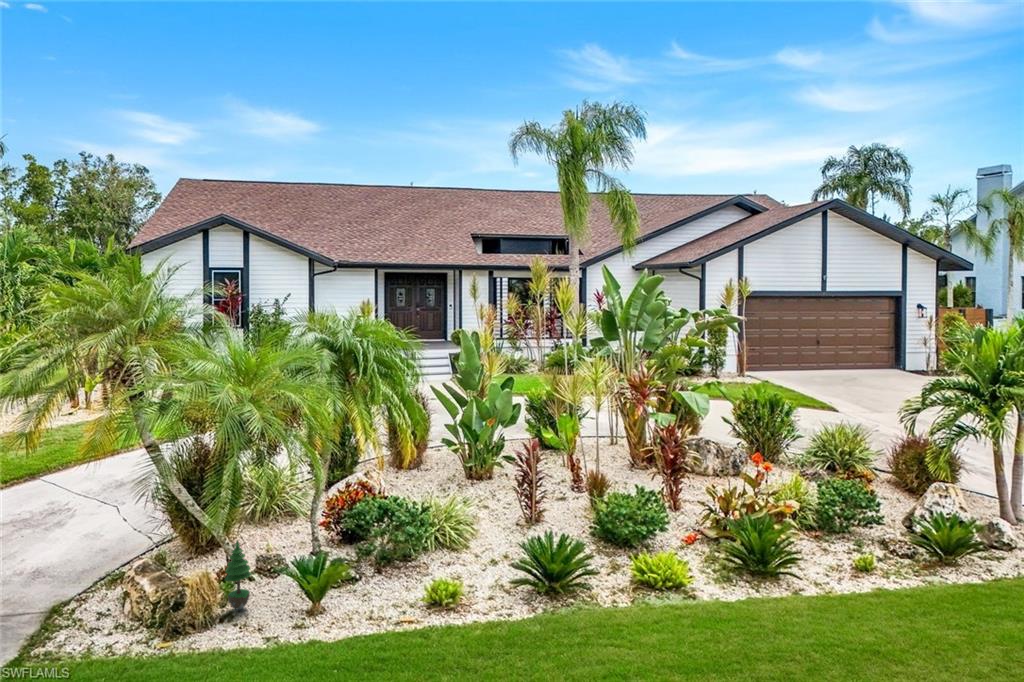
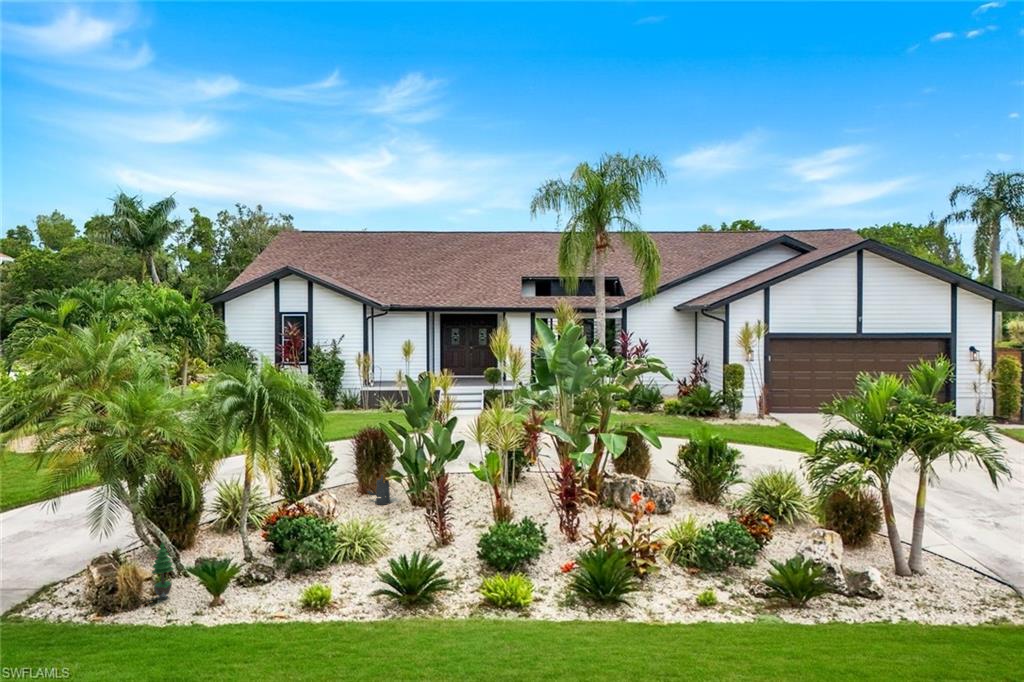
watering can: none [391,443,433,480] -> present [359,475,391,505]

